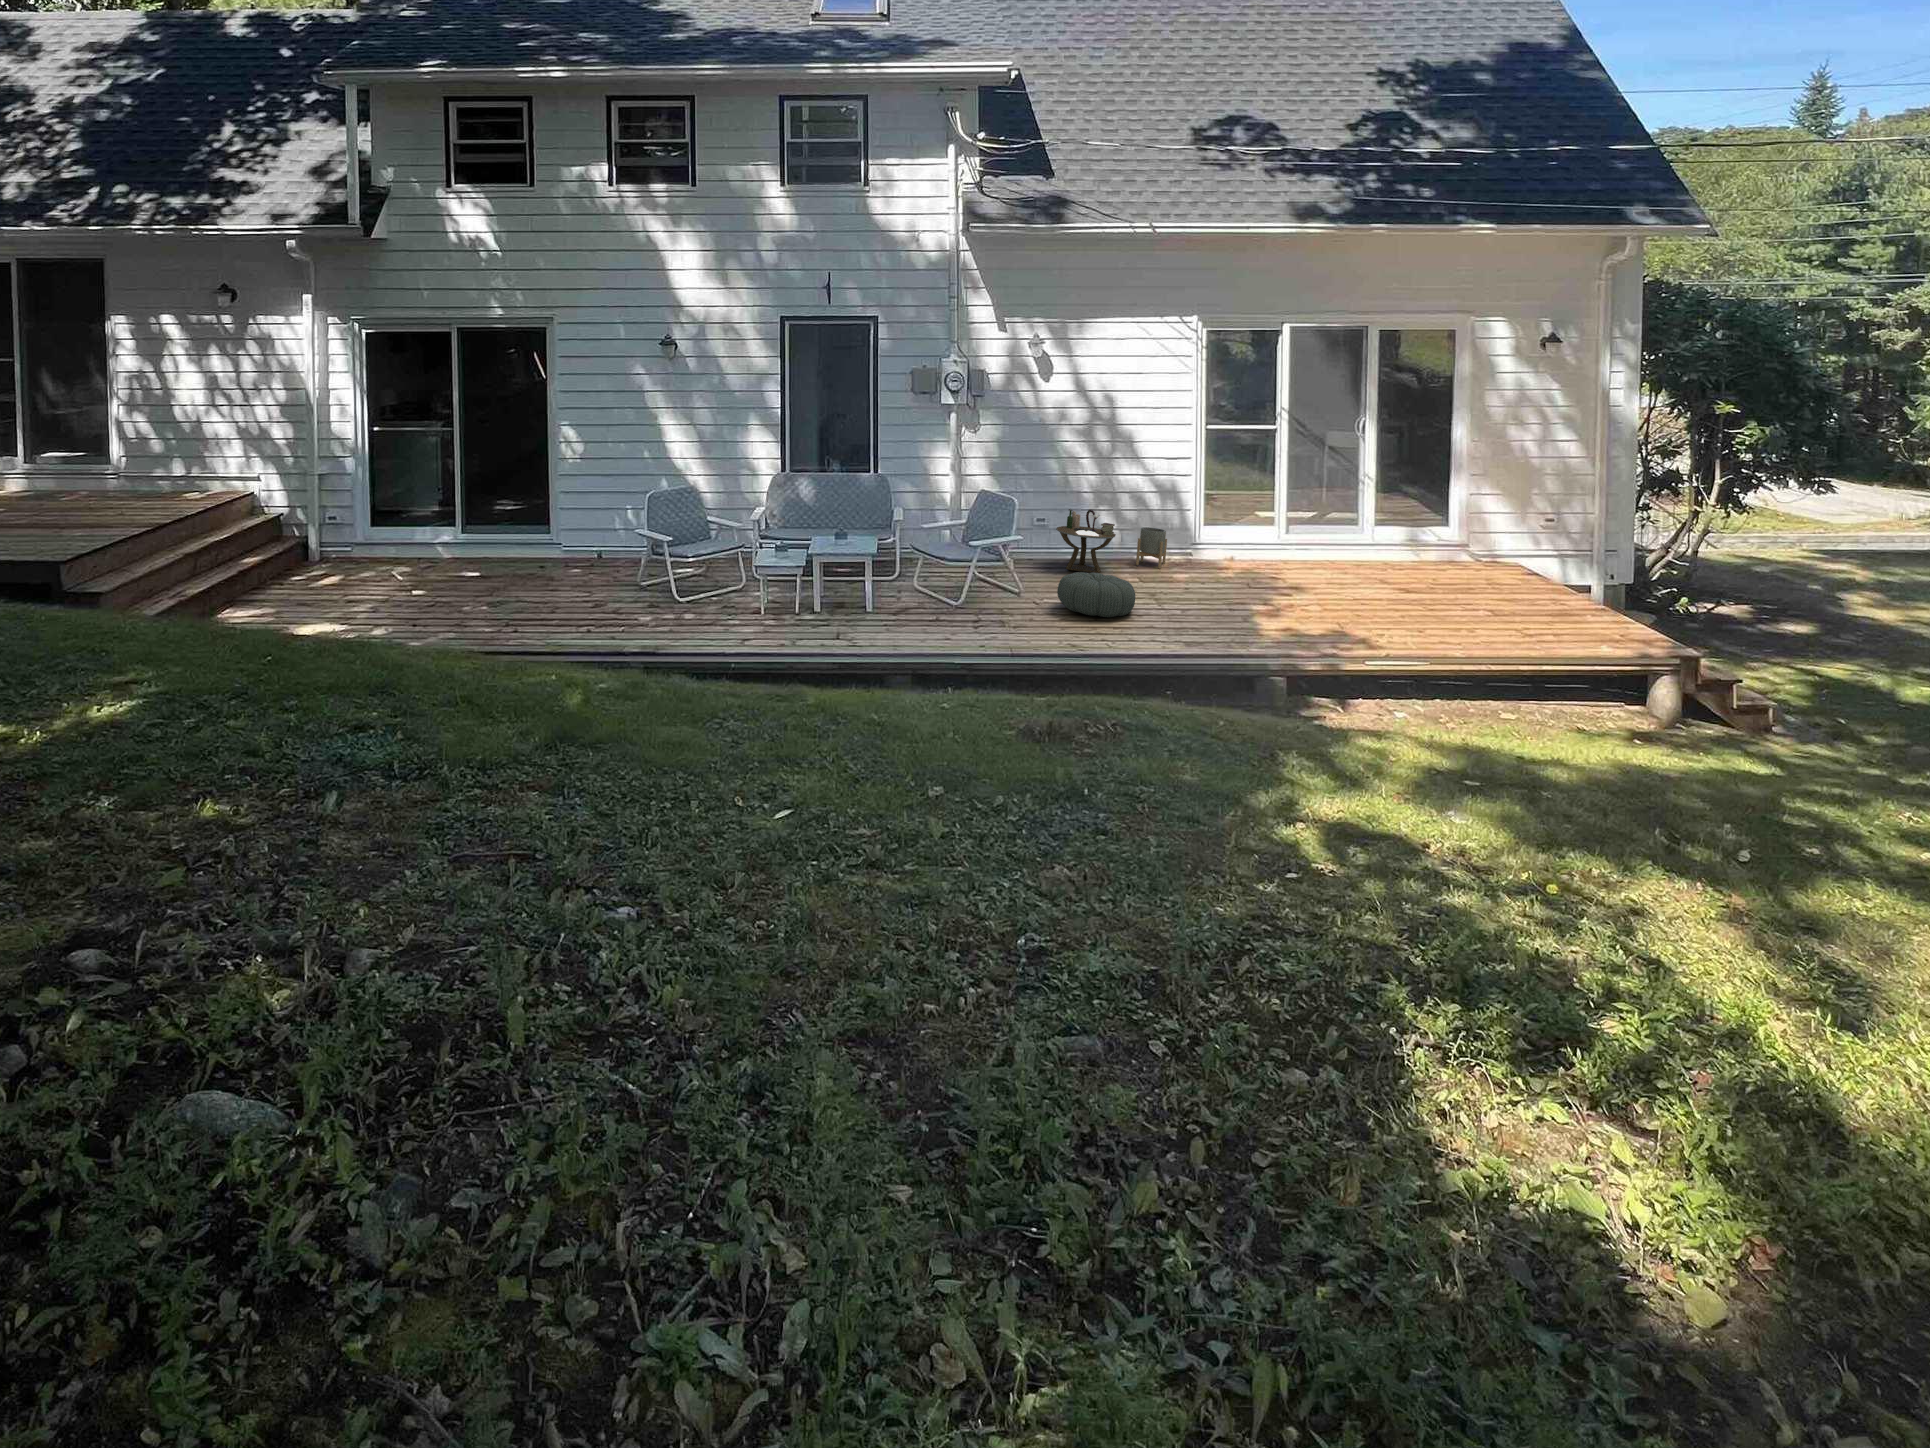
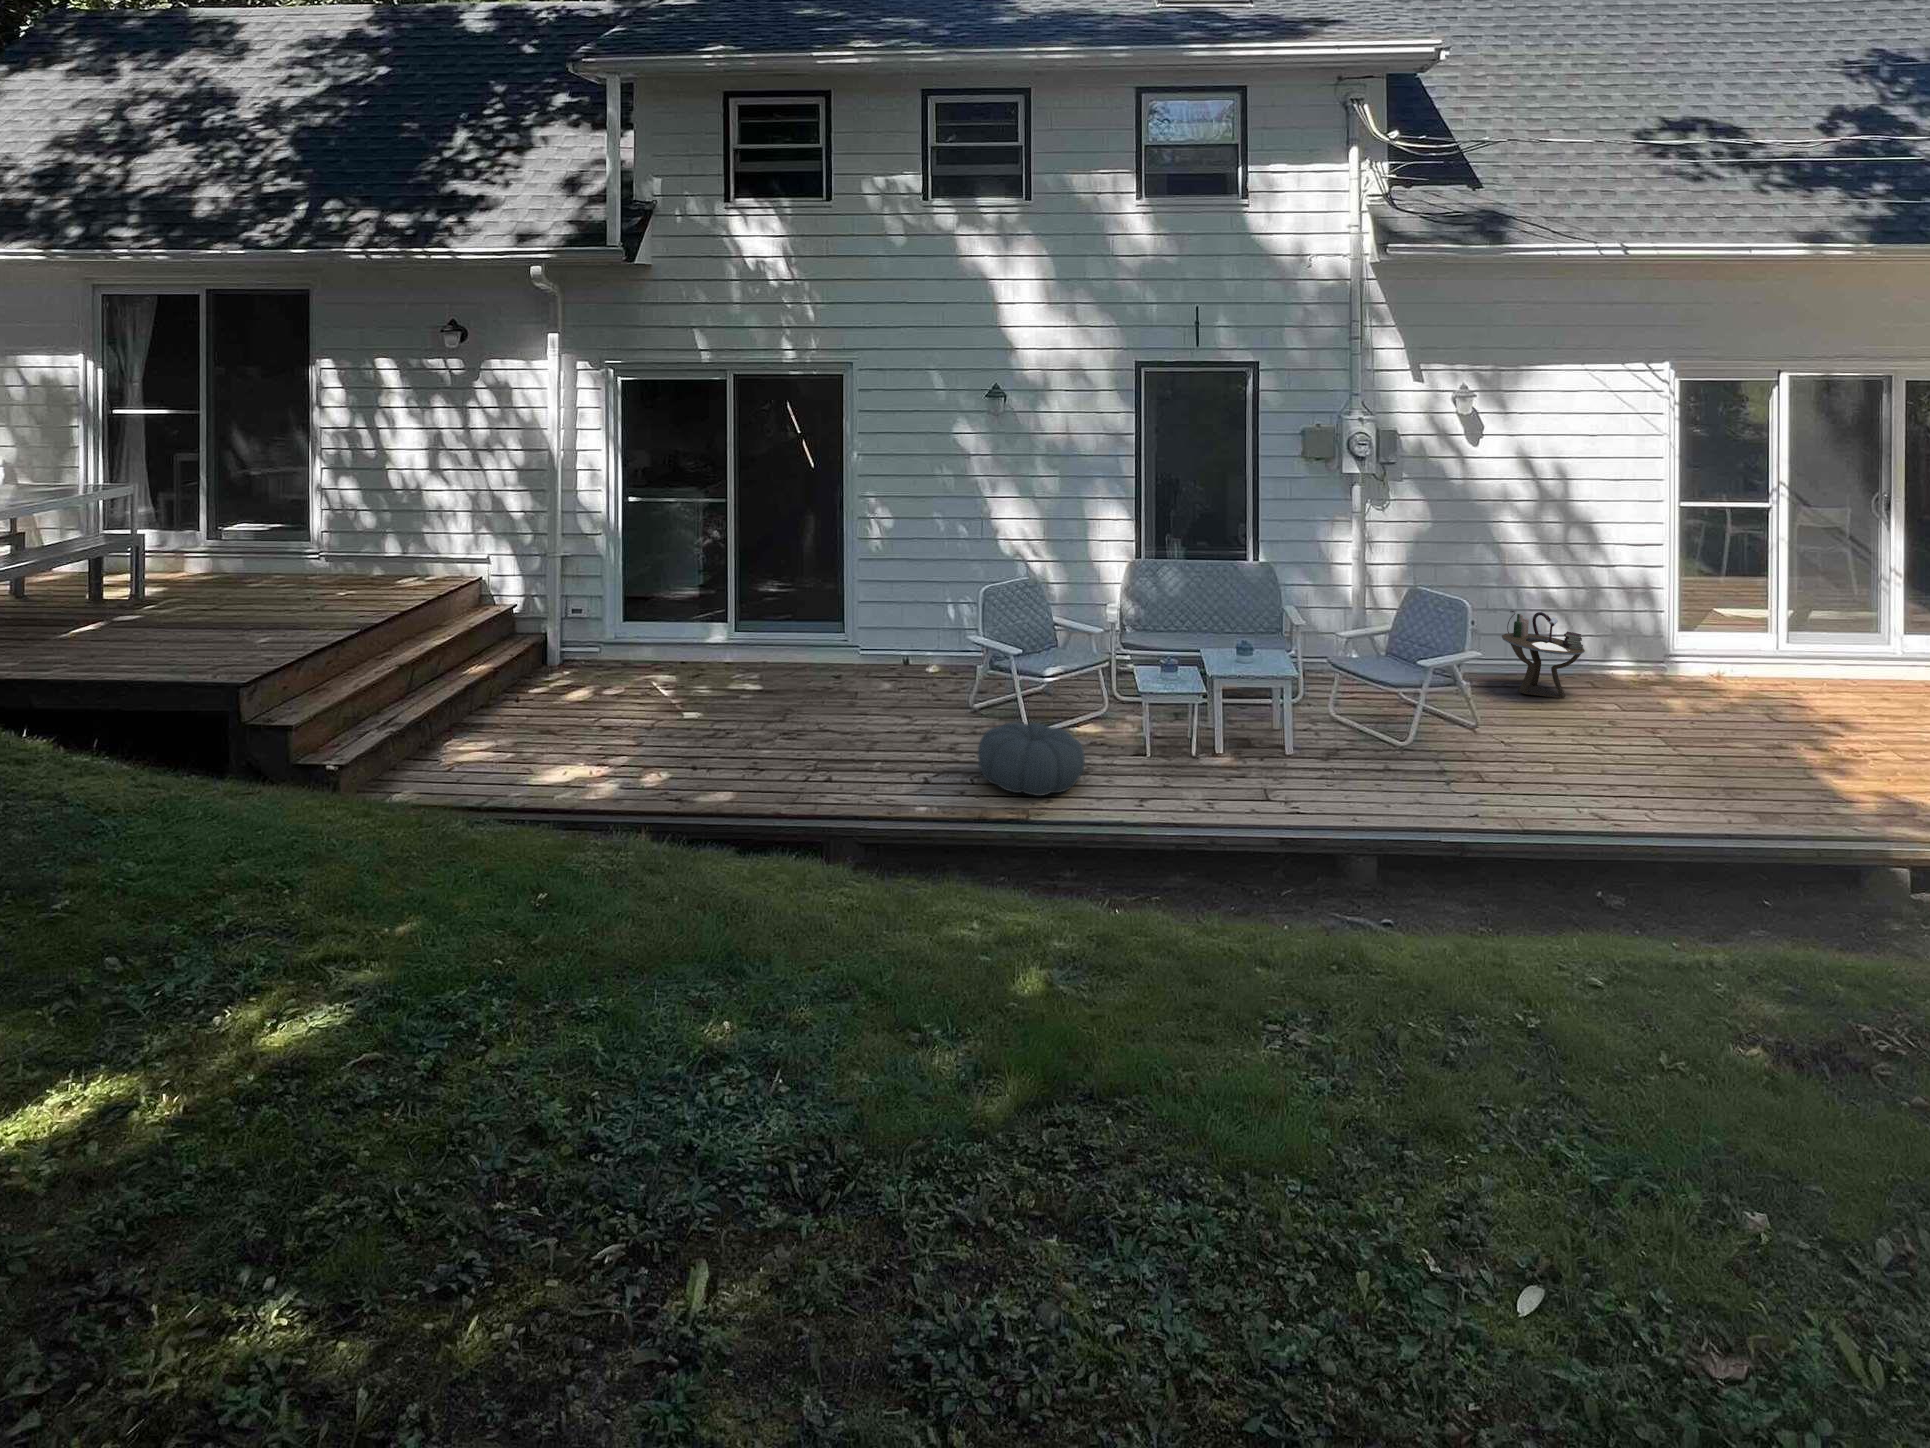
planter: present [1136,527,1167,569] -> none [1604,635,1643,692]
pouf: present [1057,572,1135,617] -> present [978,723,1085,796]

